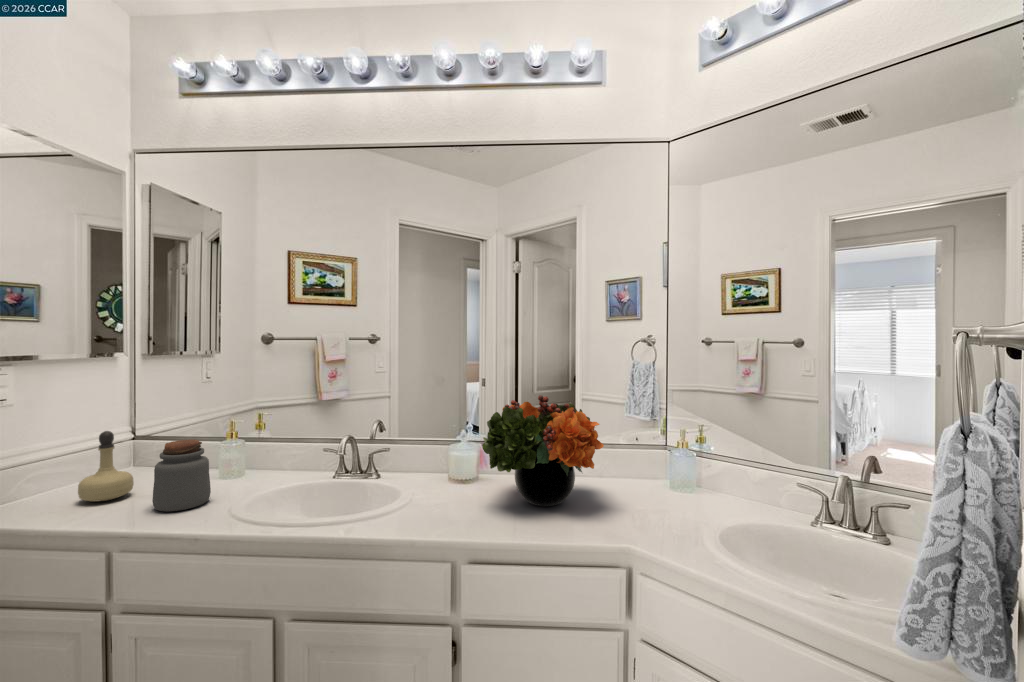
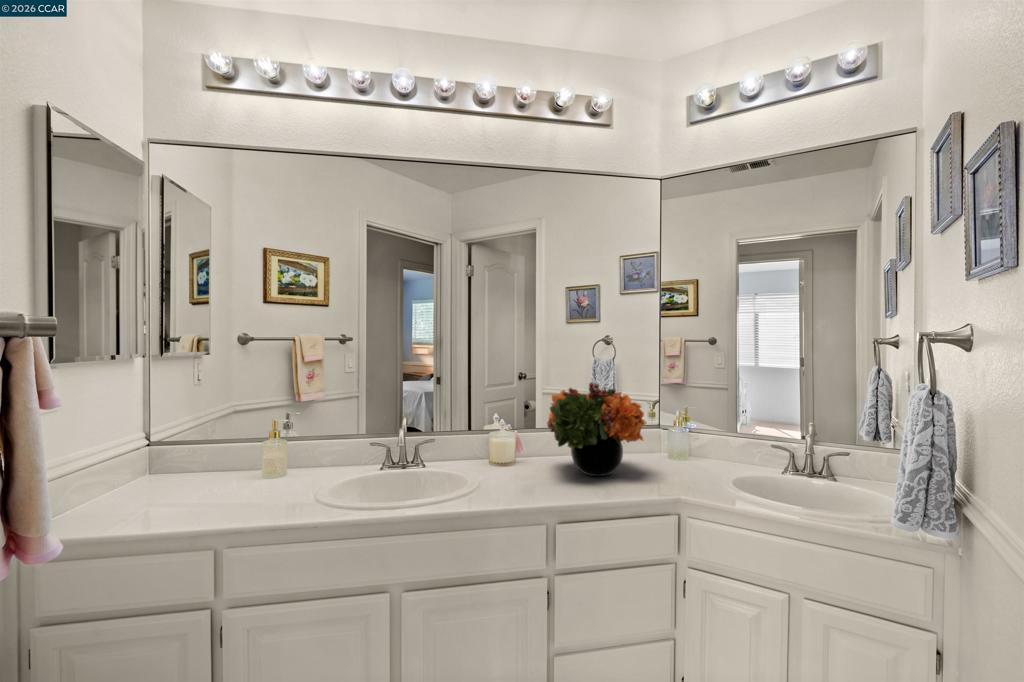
perfume bottle: present [78,431,134,501] -> none [142,434,195,508]
jar: present [152,440,211,512] -> none [238,438,290,509]

